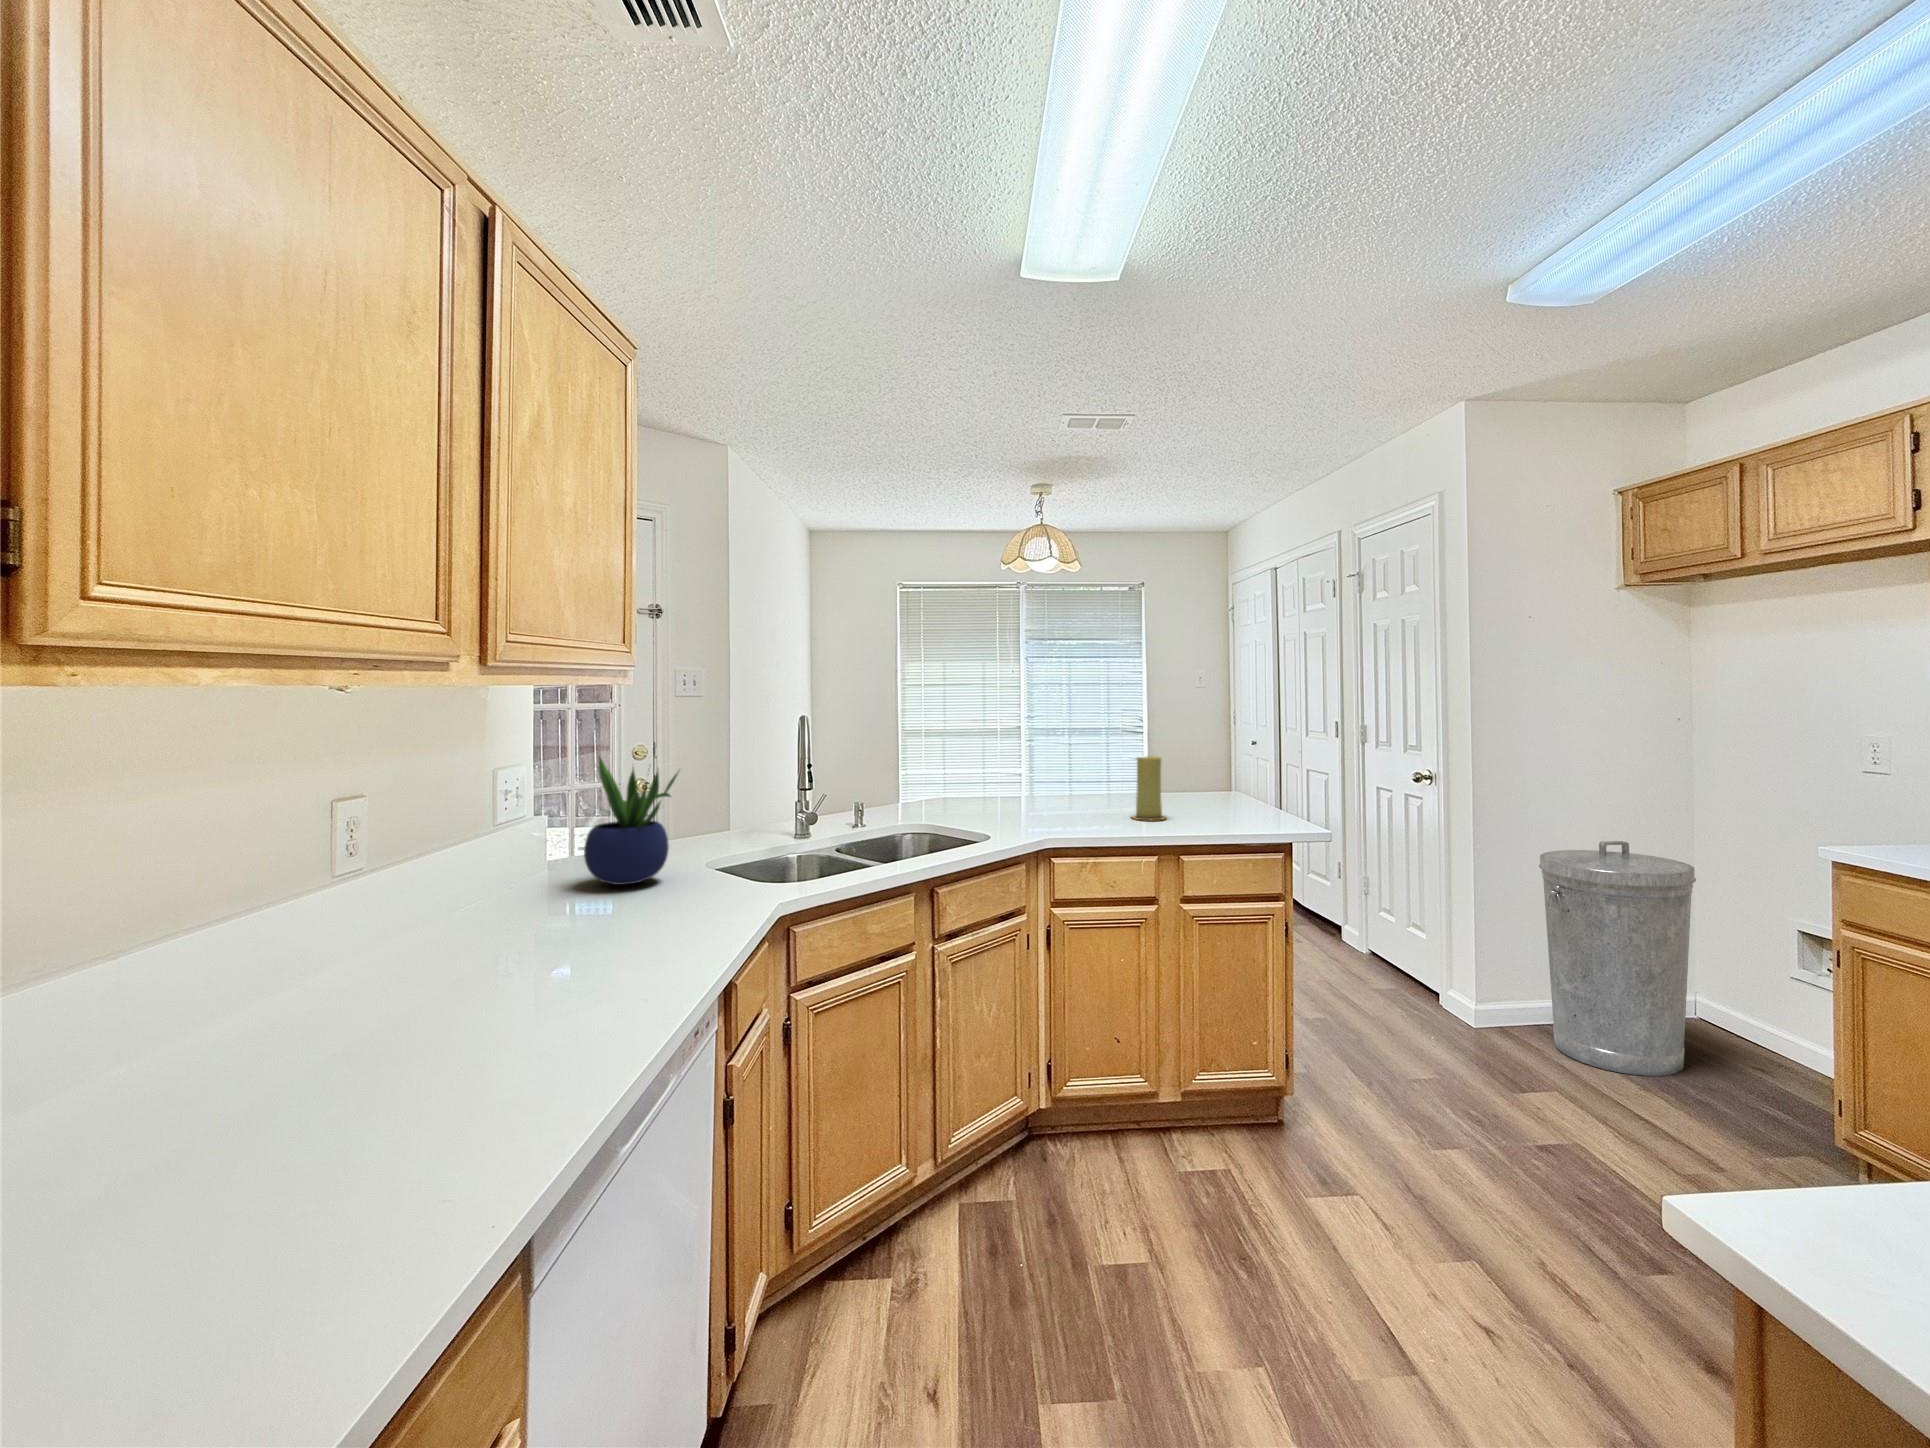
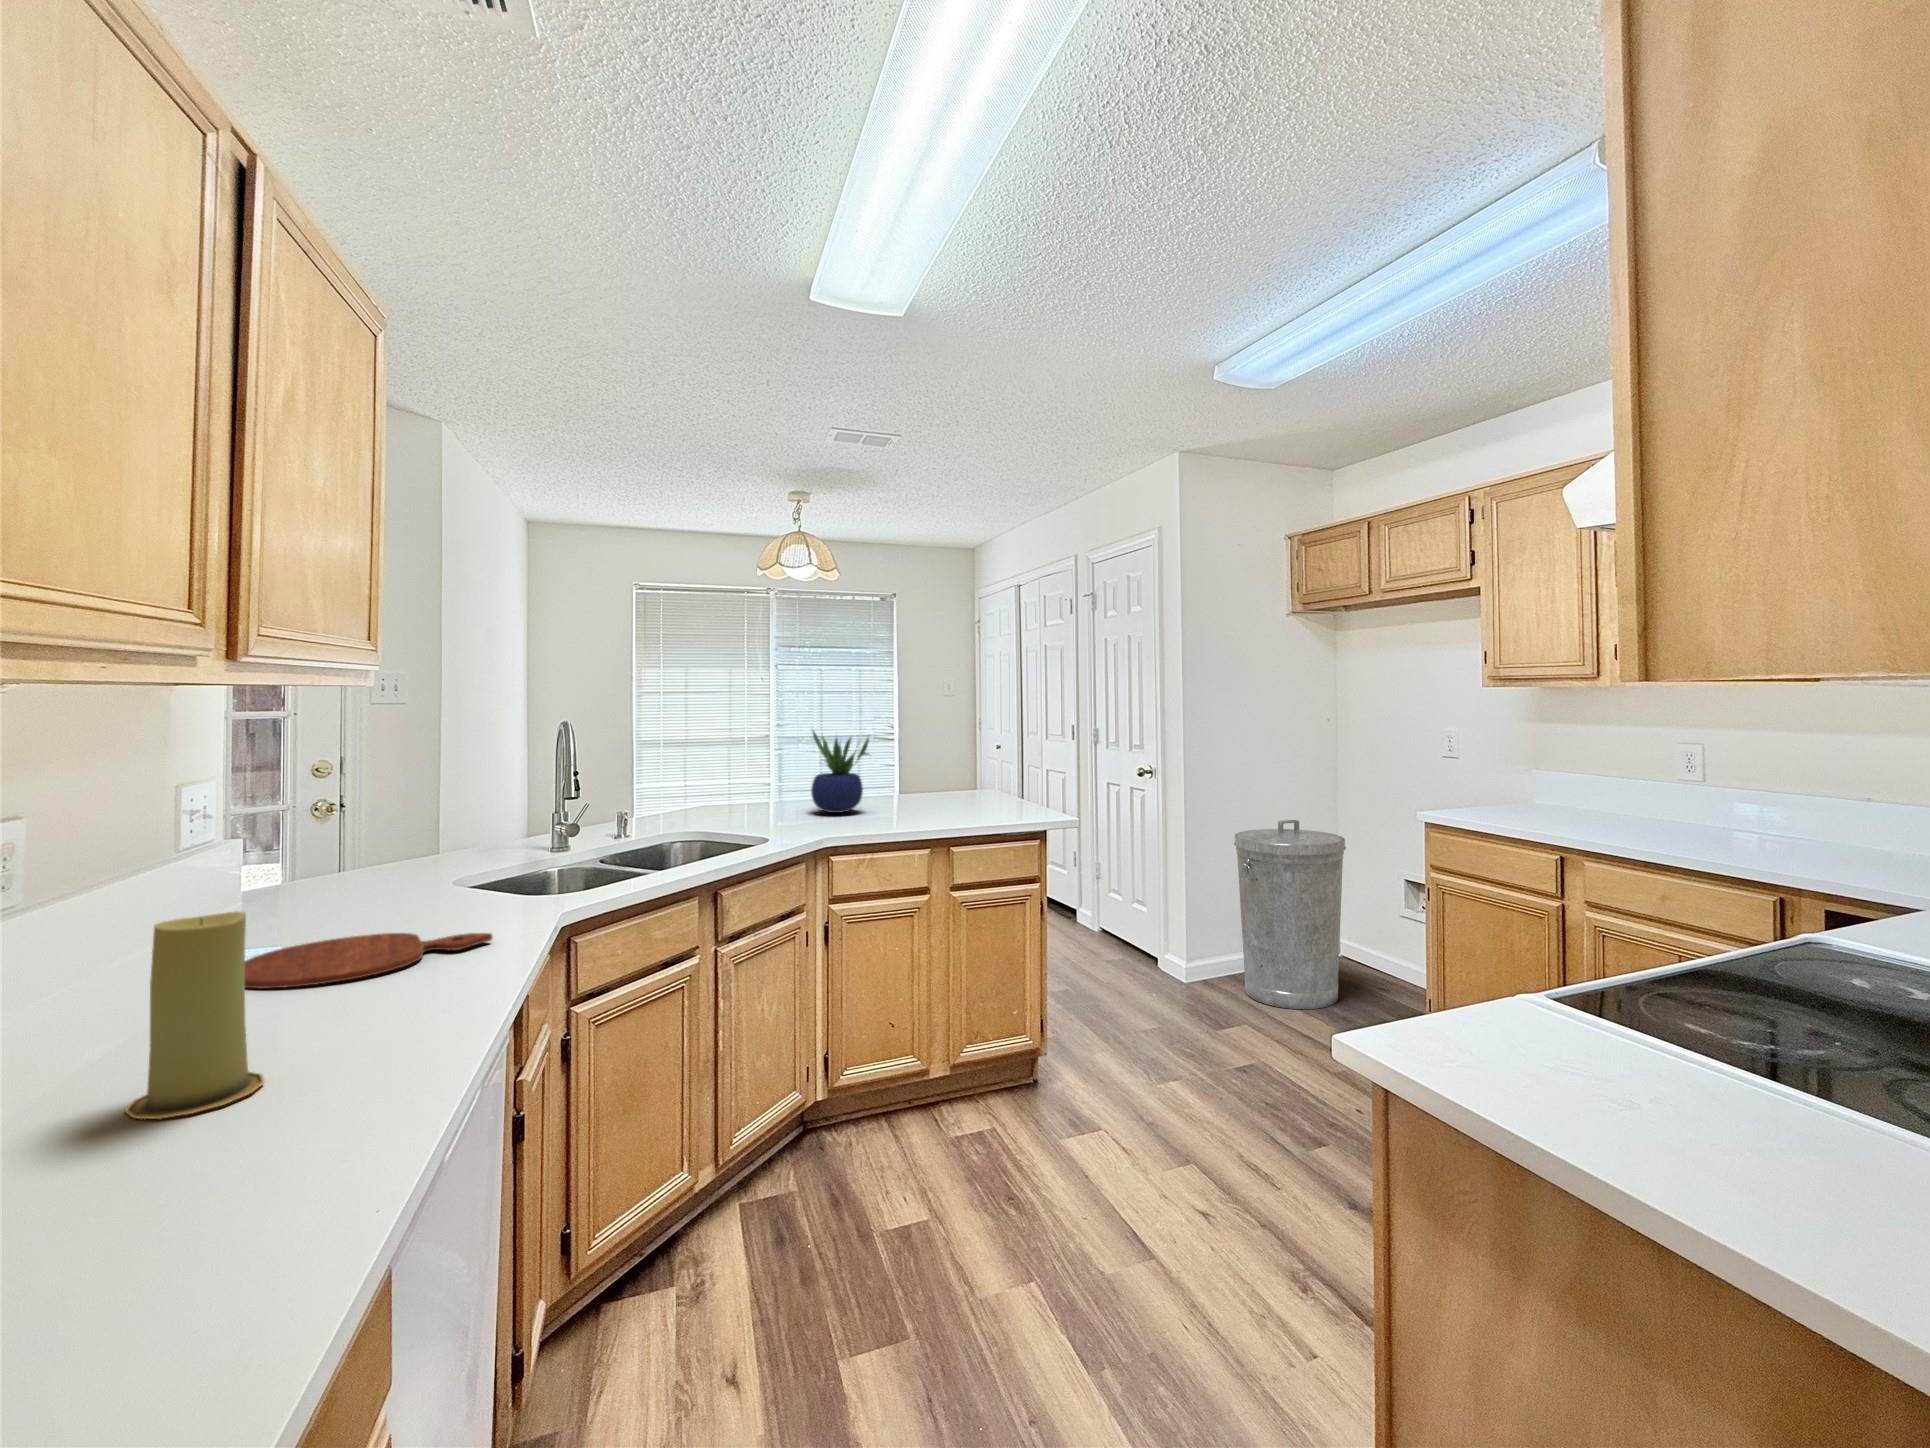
potted plant: present [584,756,680,885] -> present [811,731,869,813]
candle: present [1132,756,1166,820] -> present [126,911,264,1119]
cutting board: none [498,911,711,958] -> present [245,933,493,988]

